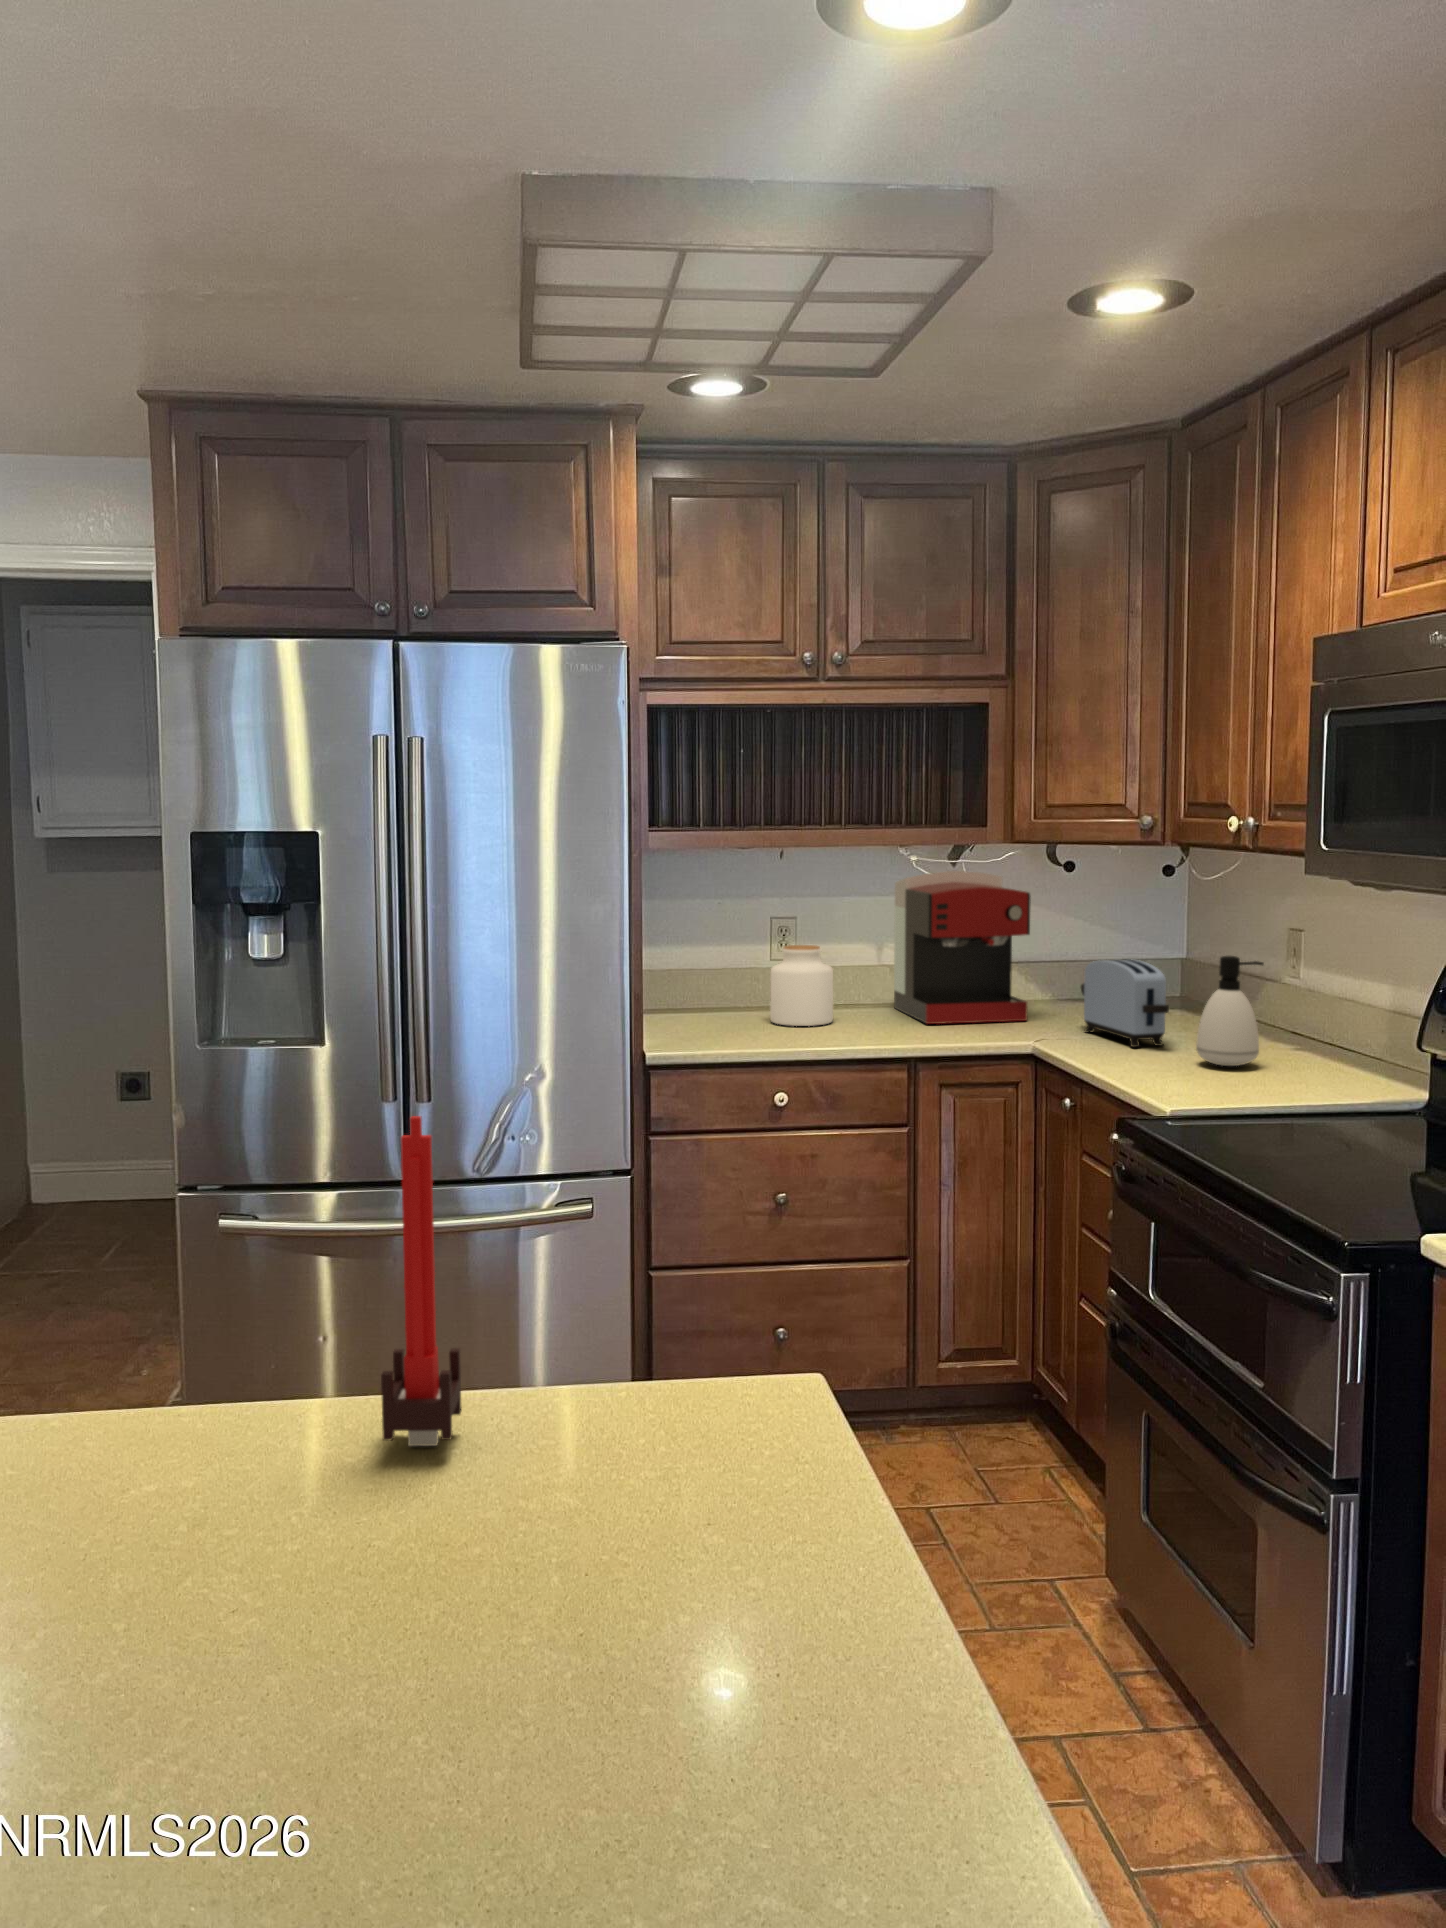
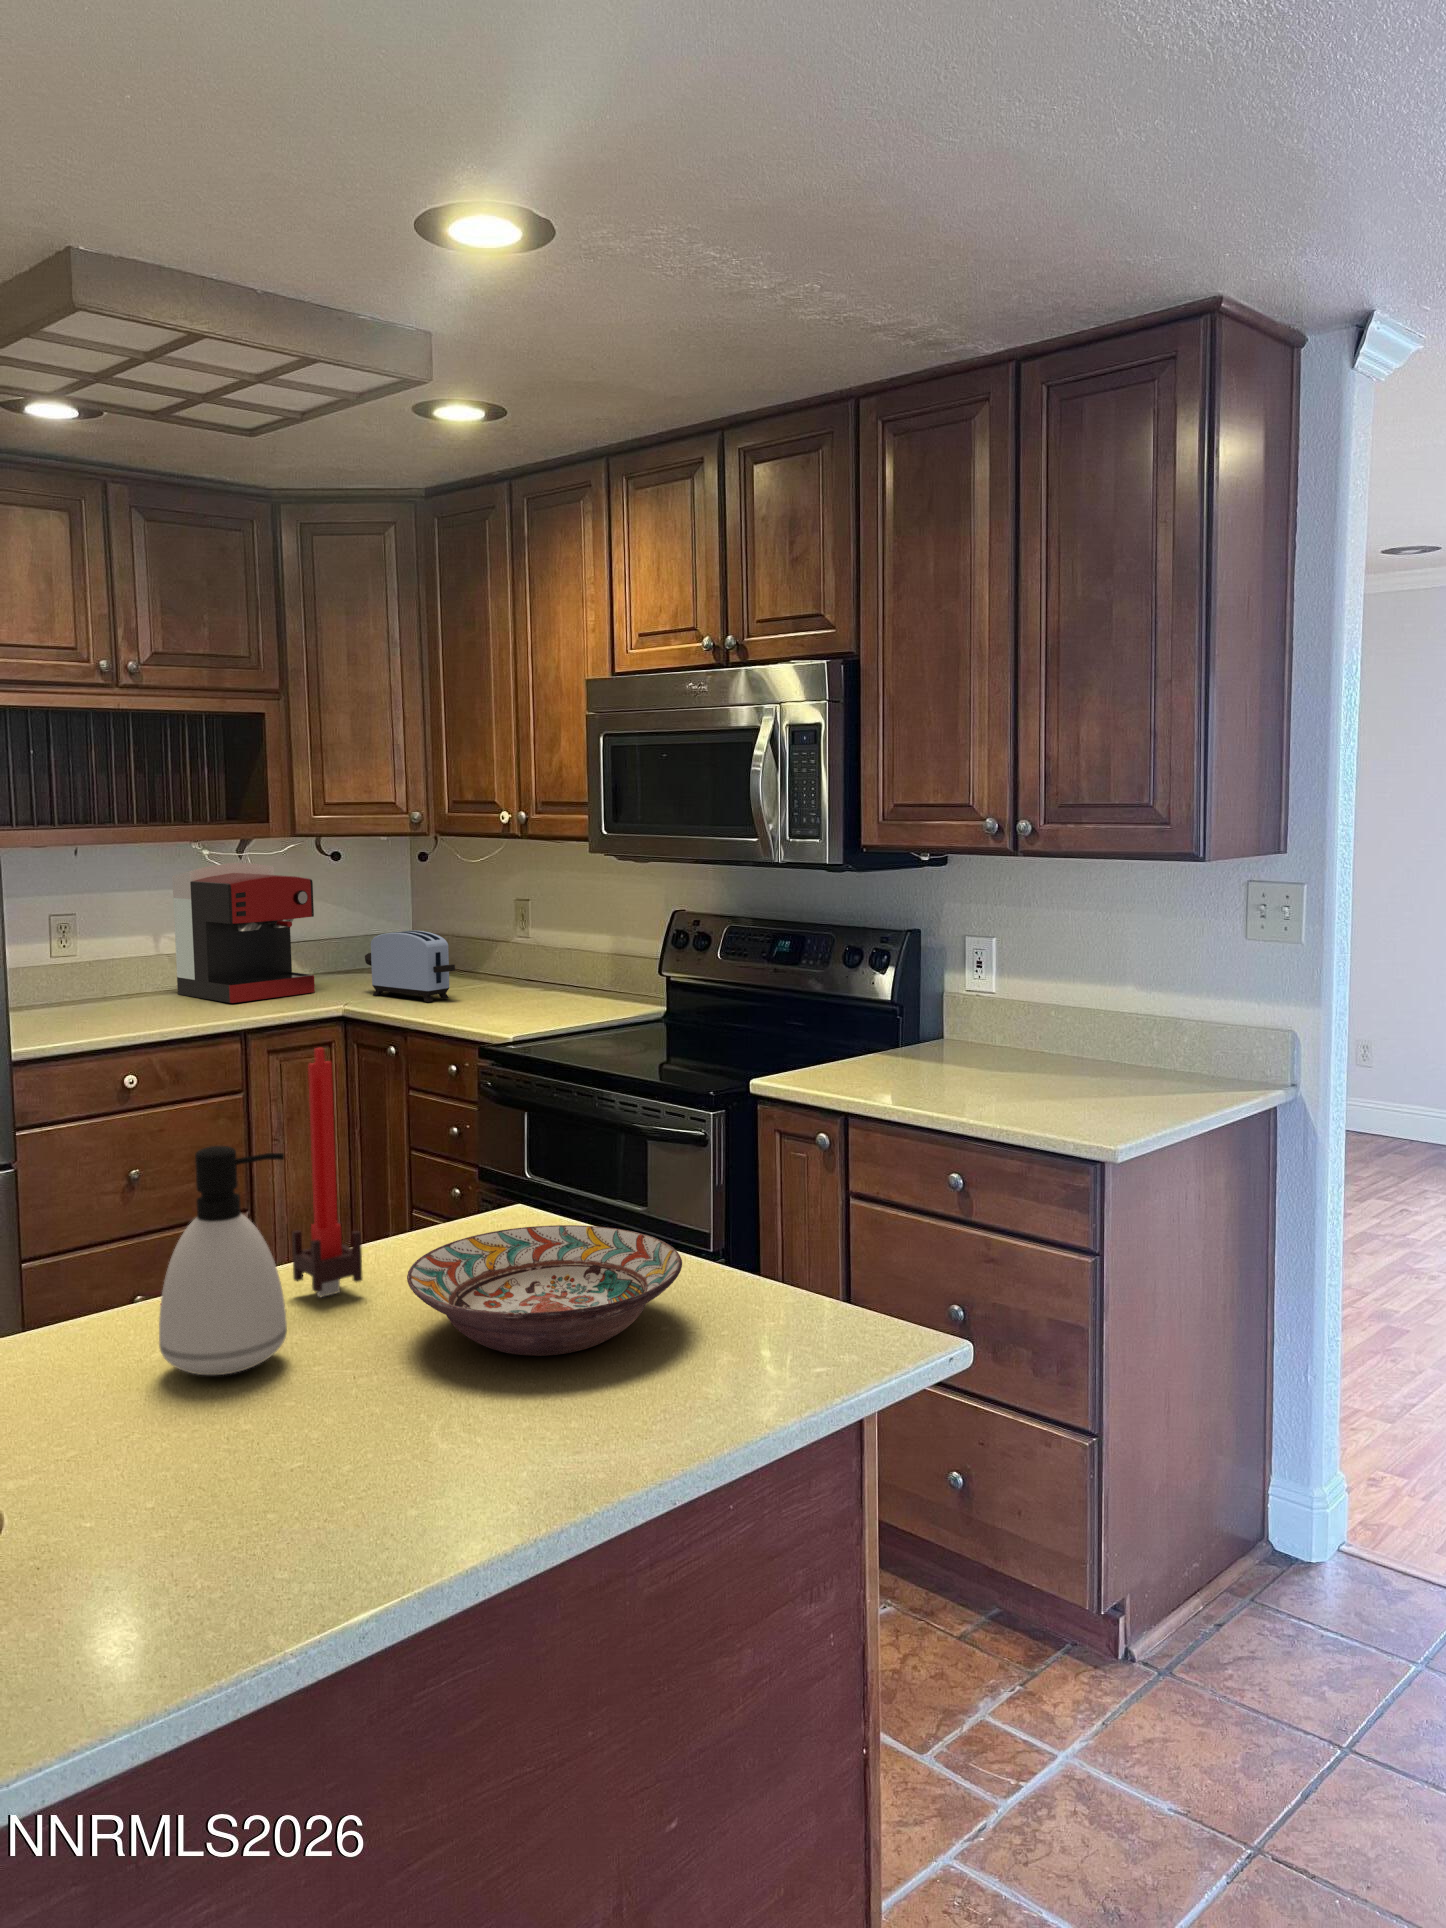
jar: present [770,945,833,1026] -> none [70,939,138,1018]
soap dispenser: present [1196,956,1264,1066] -> present [159,1146,287,1375]
decorative bowl: none [290,1426,729,1683] -> present [407,1225,682,1356]

